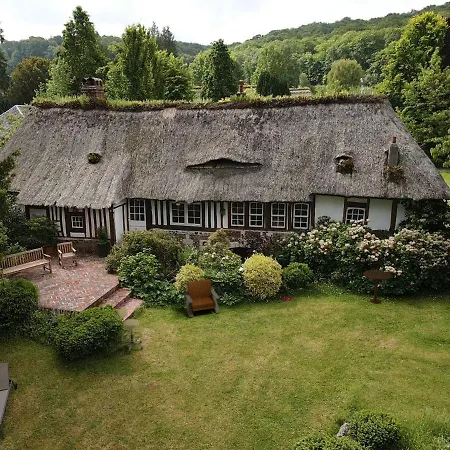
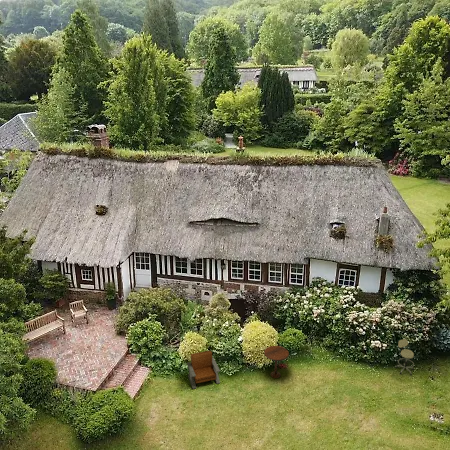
pedestal table: present [363,270,391,303] -> present [264,346,289,378]
stool: present [117,307,143,353] -> present [396,339,414,375]

